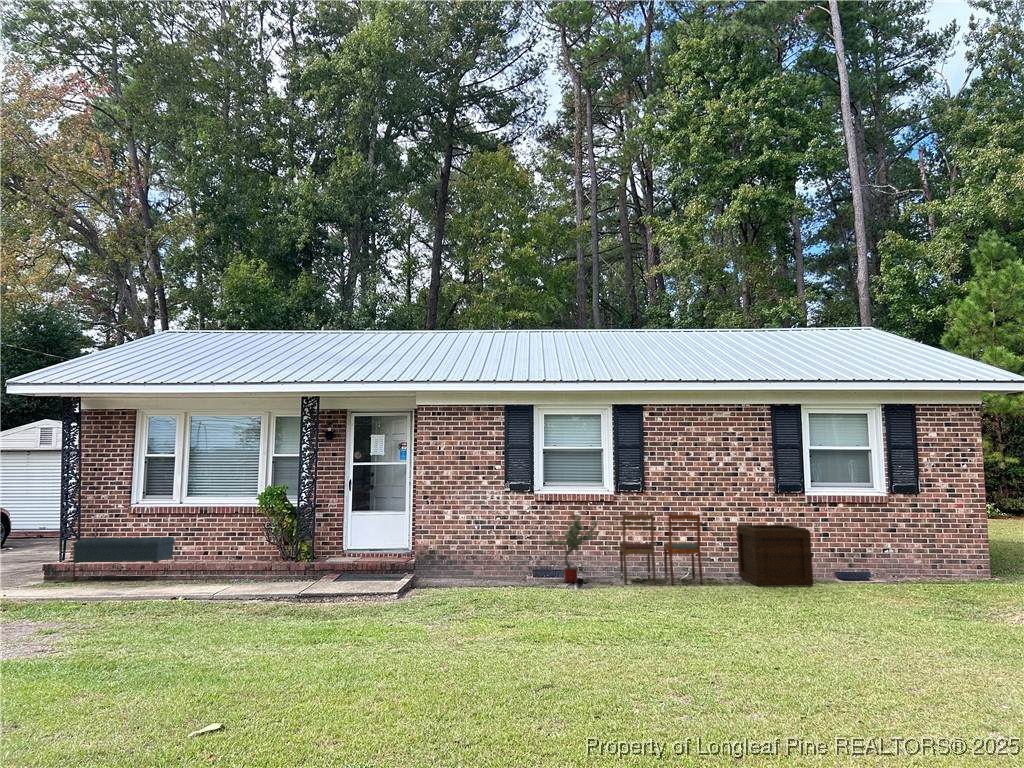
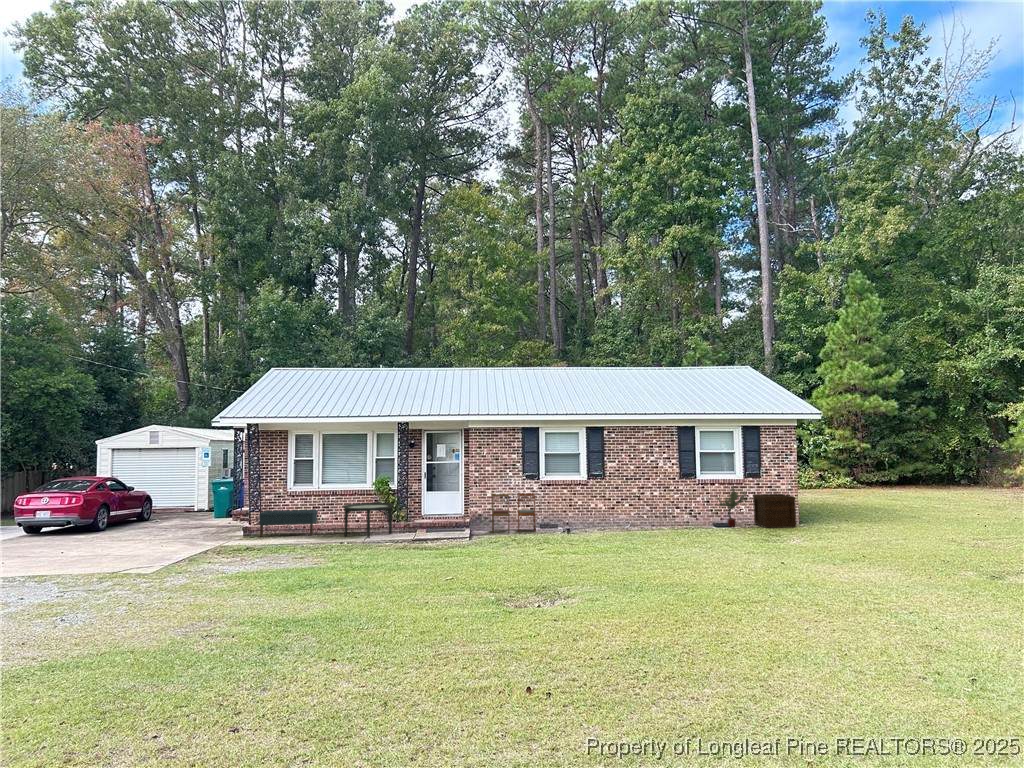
potted tree: present [543,511,598,583] -> present [715,488,747,527]
chair: present [620,514,703,585] -> present [492,493,536,533]
wooden crate: present [736,525,814,587] -> present [753,494,796,528]
round table: none [199,527,290,589] -> present [343,503,394,538]

